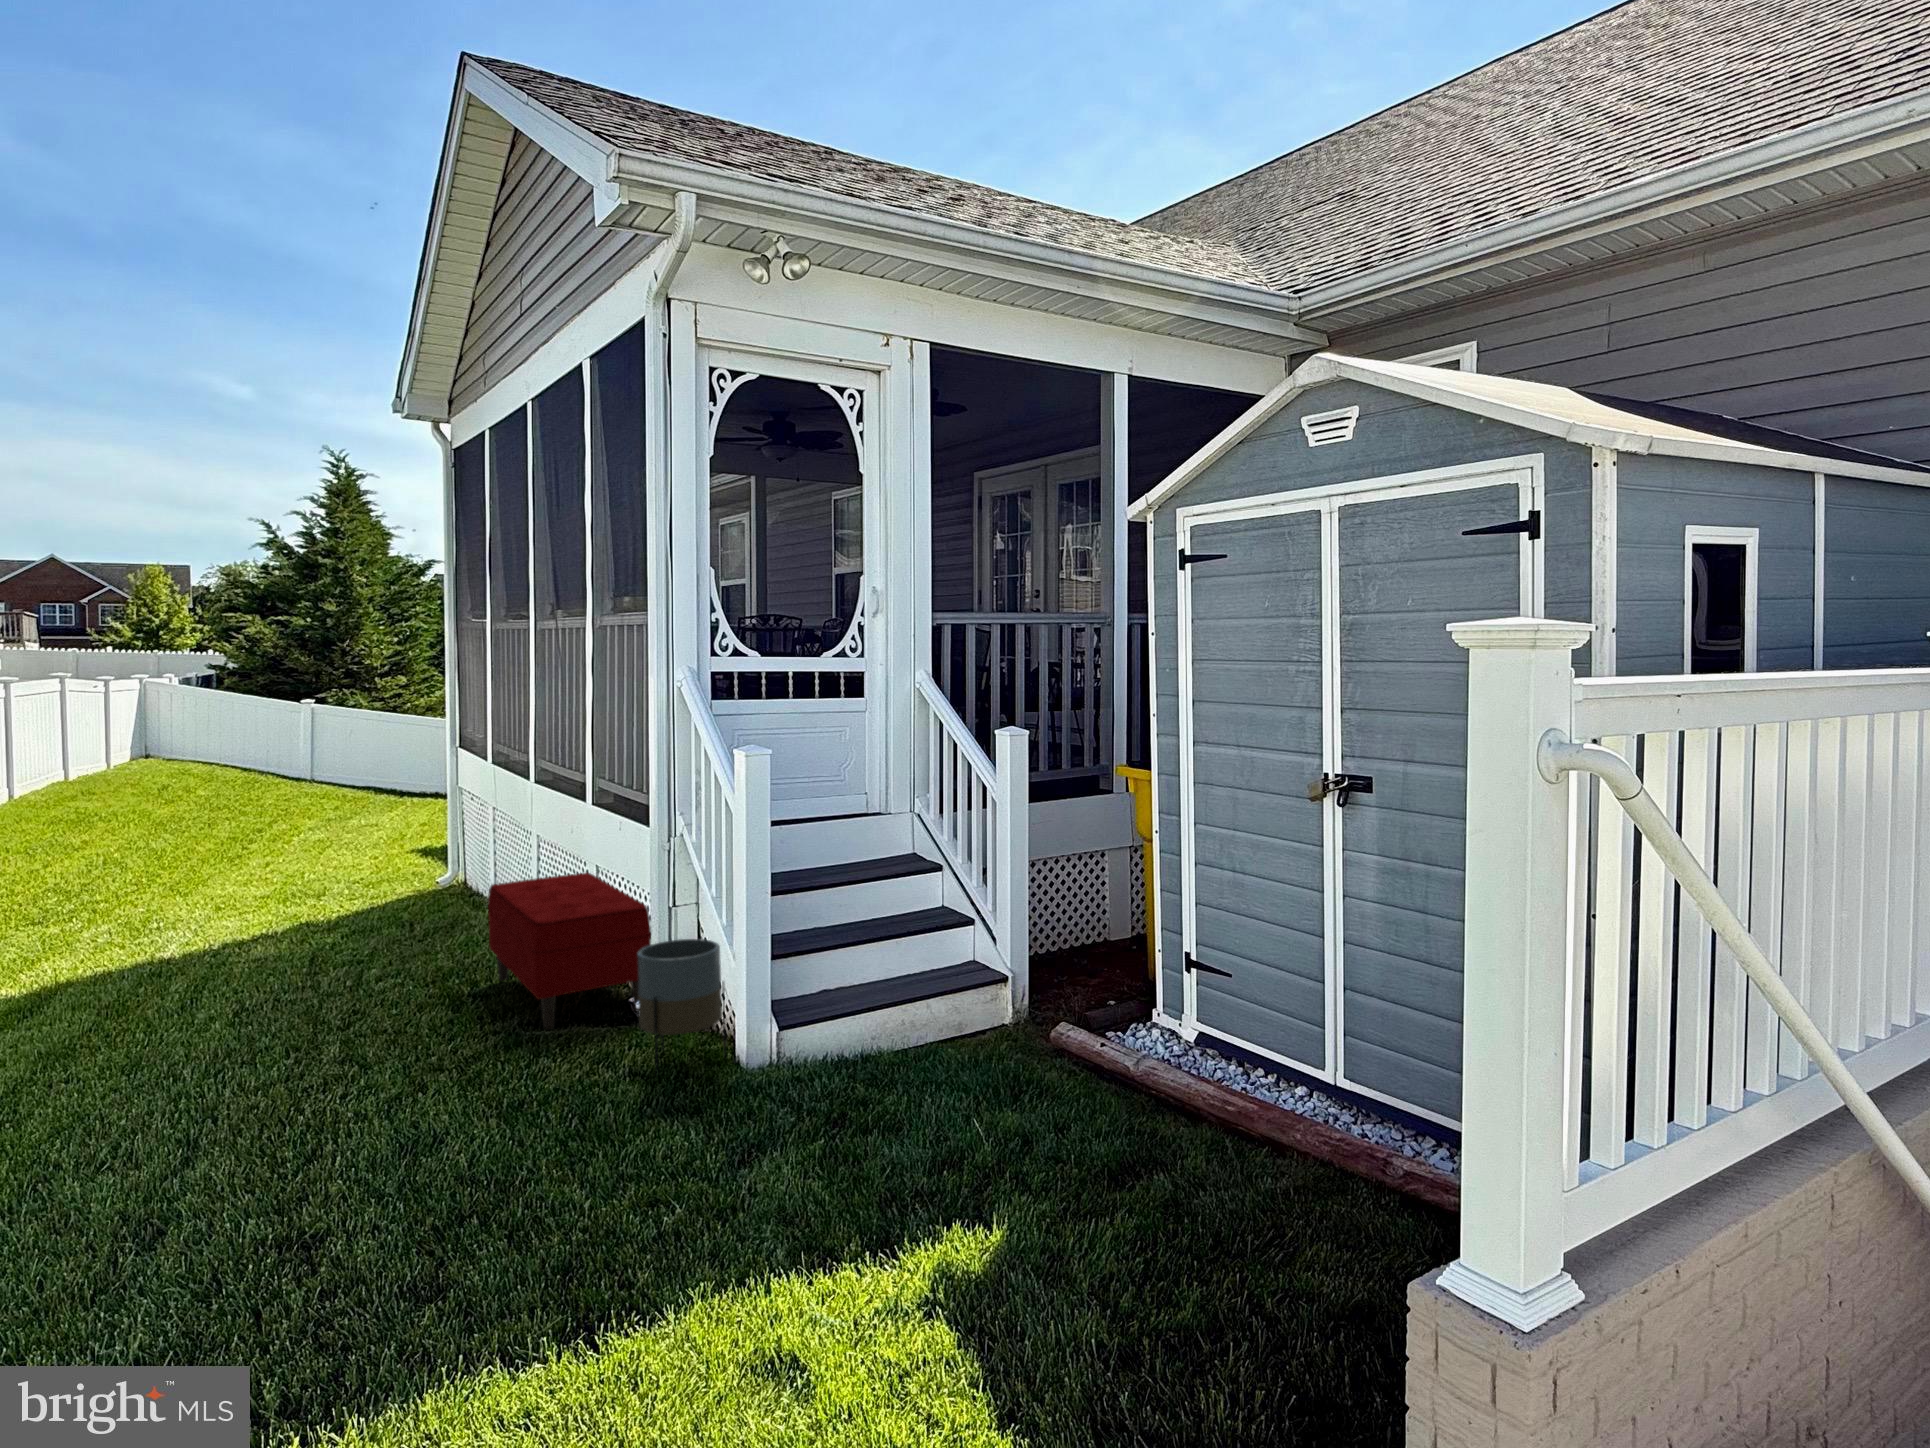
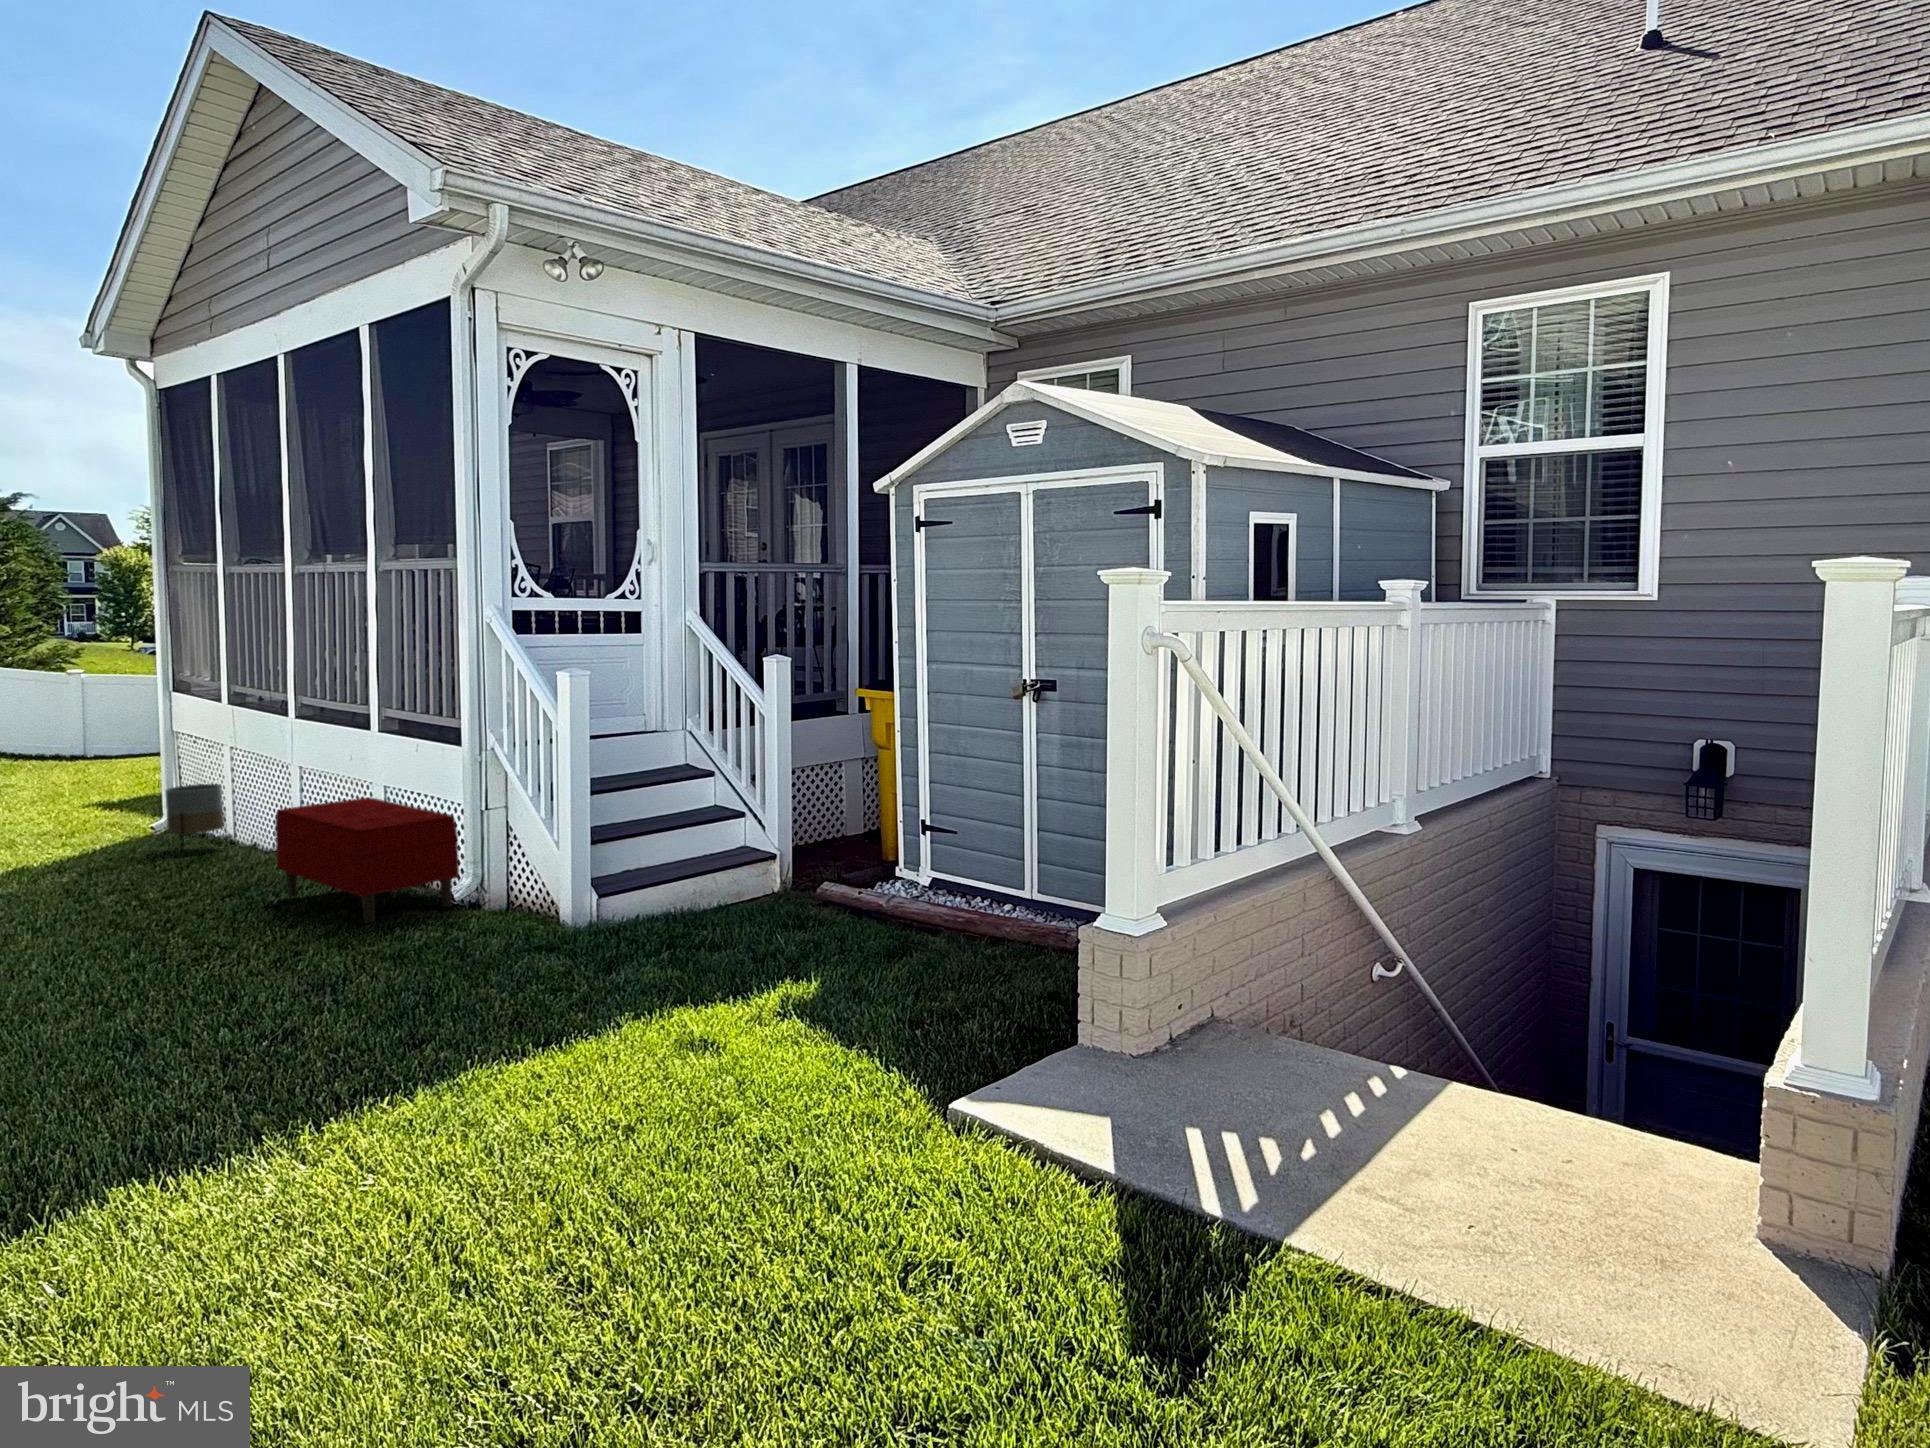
planter: present [638,939,726,1076] -> present [166,784,226,856]

